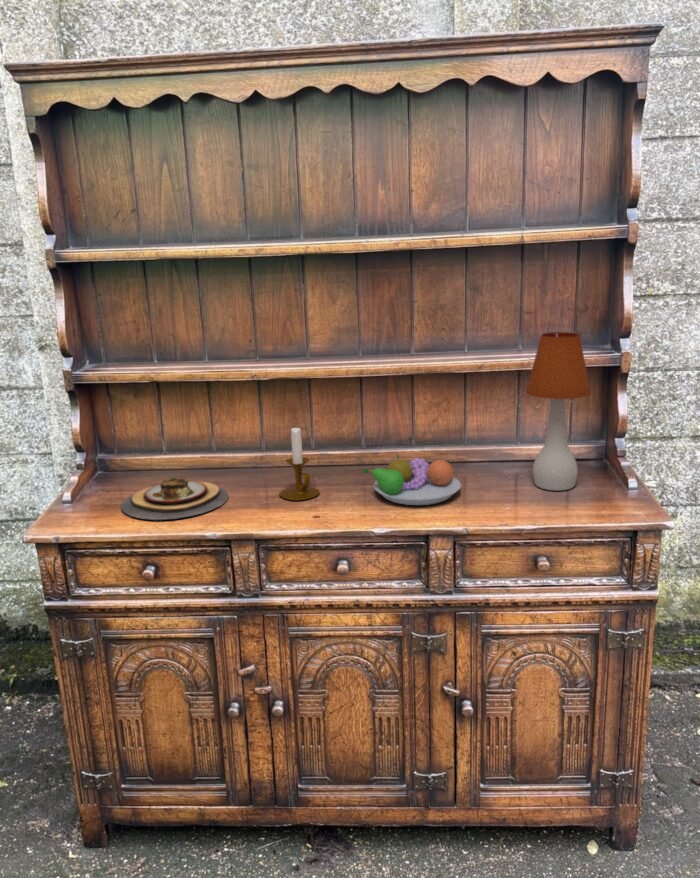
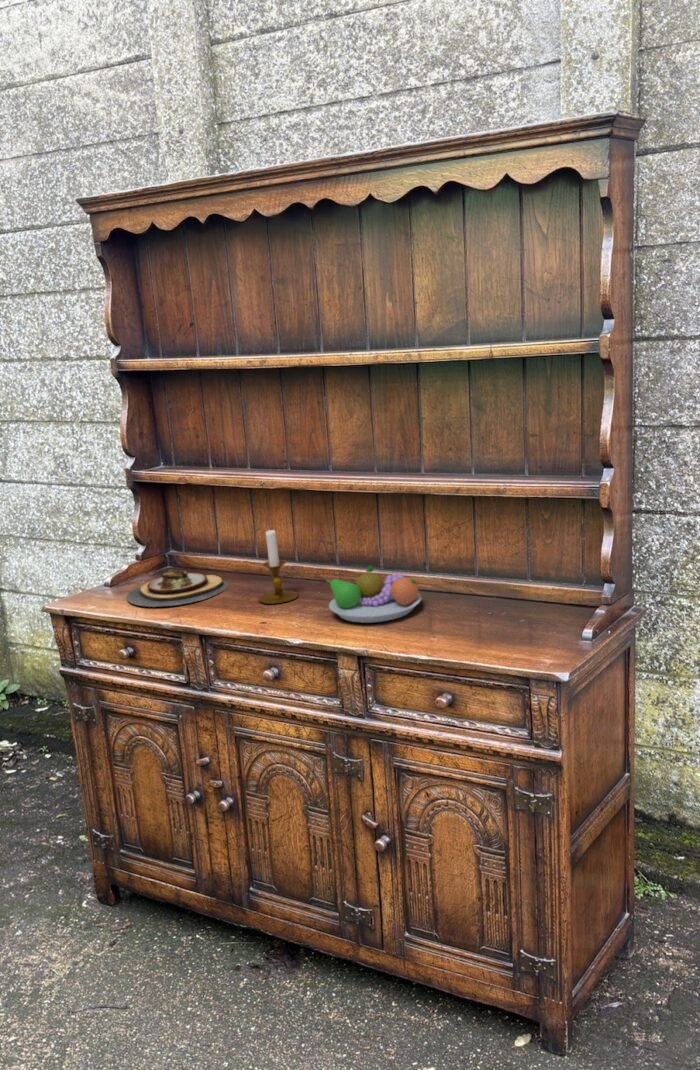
table lamp: present [526,332,591,490] -> none [476,445,548,626]

